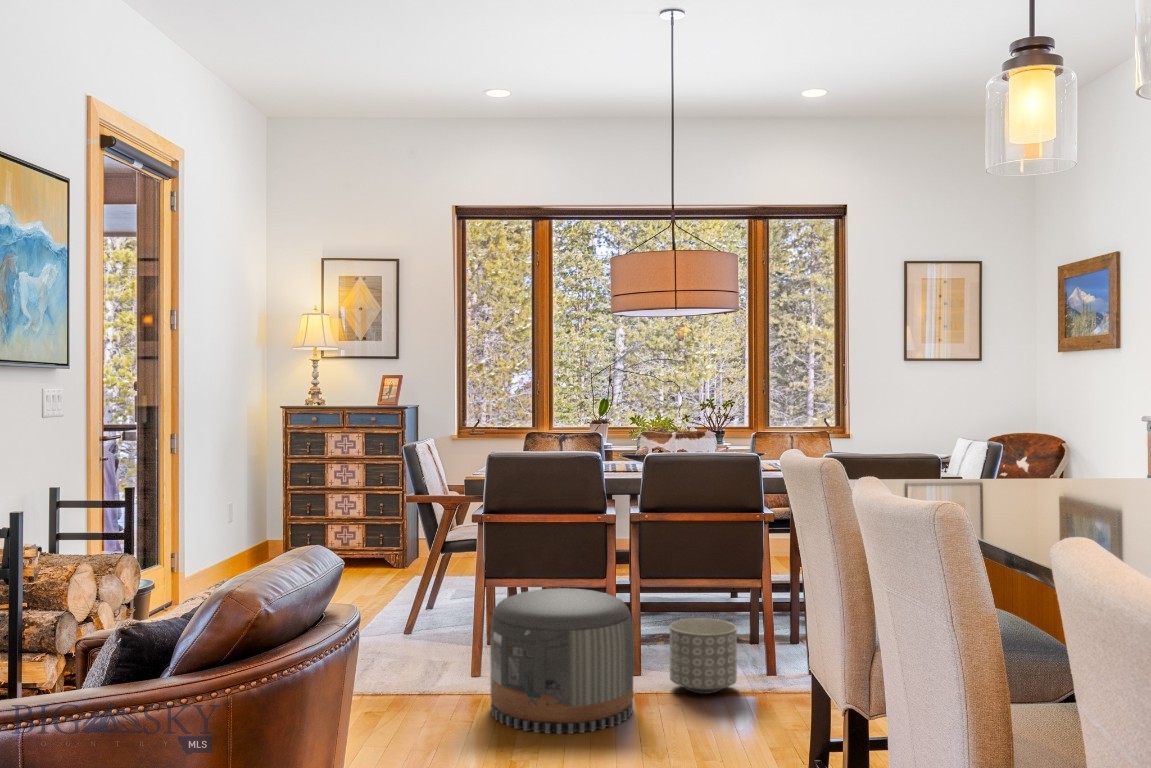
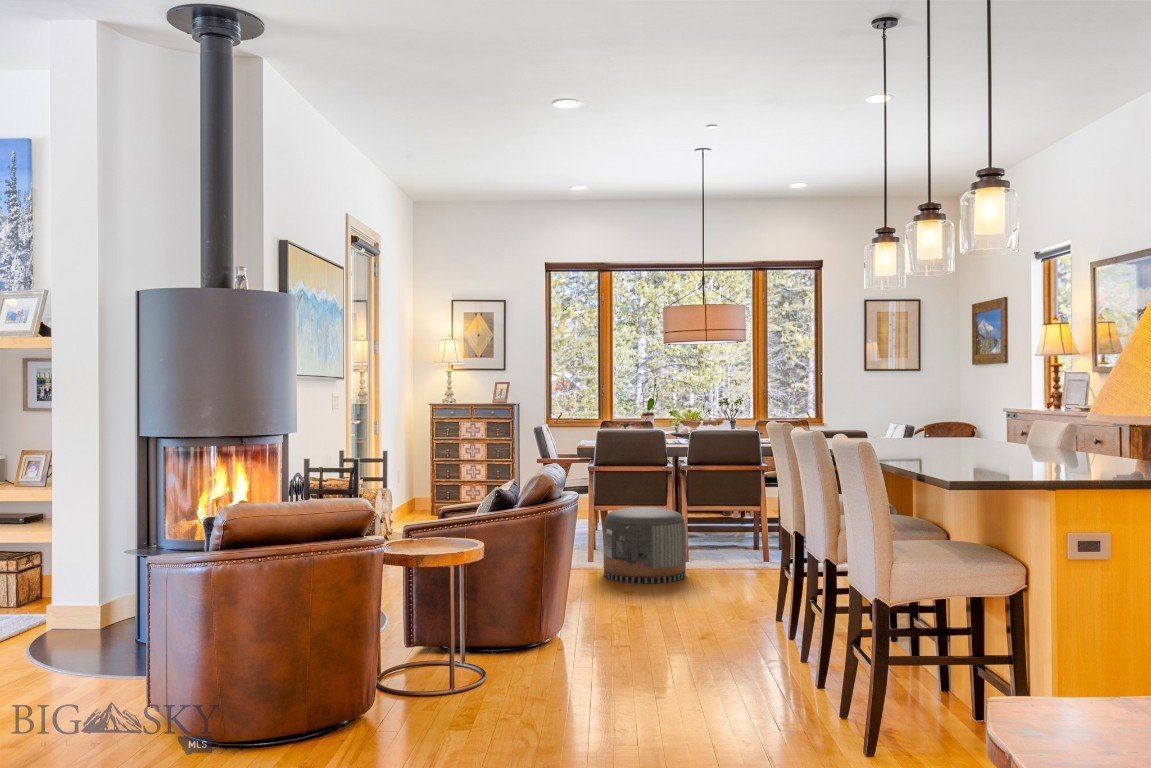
planter: present [670,618,737,694] -> none [706,528,745,570]

